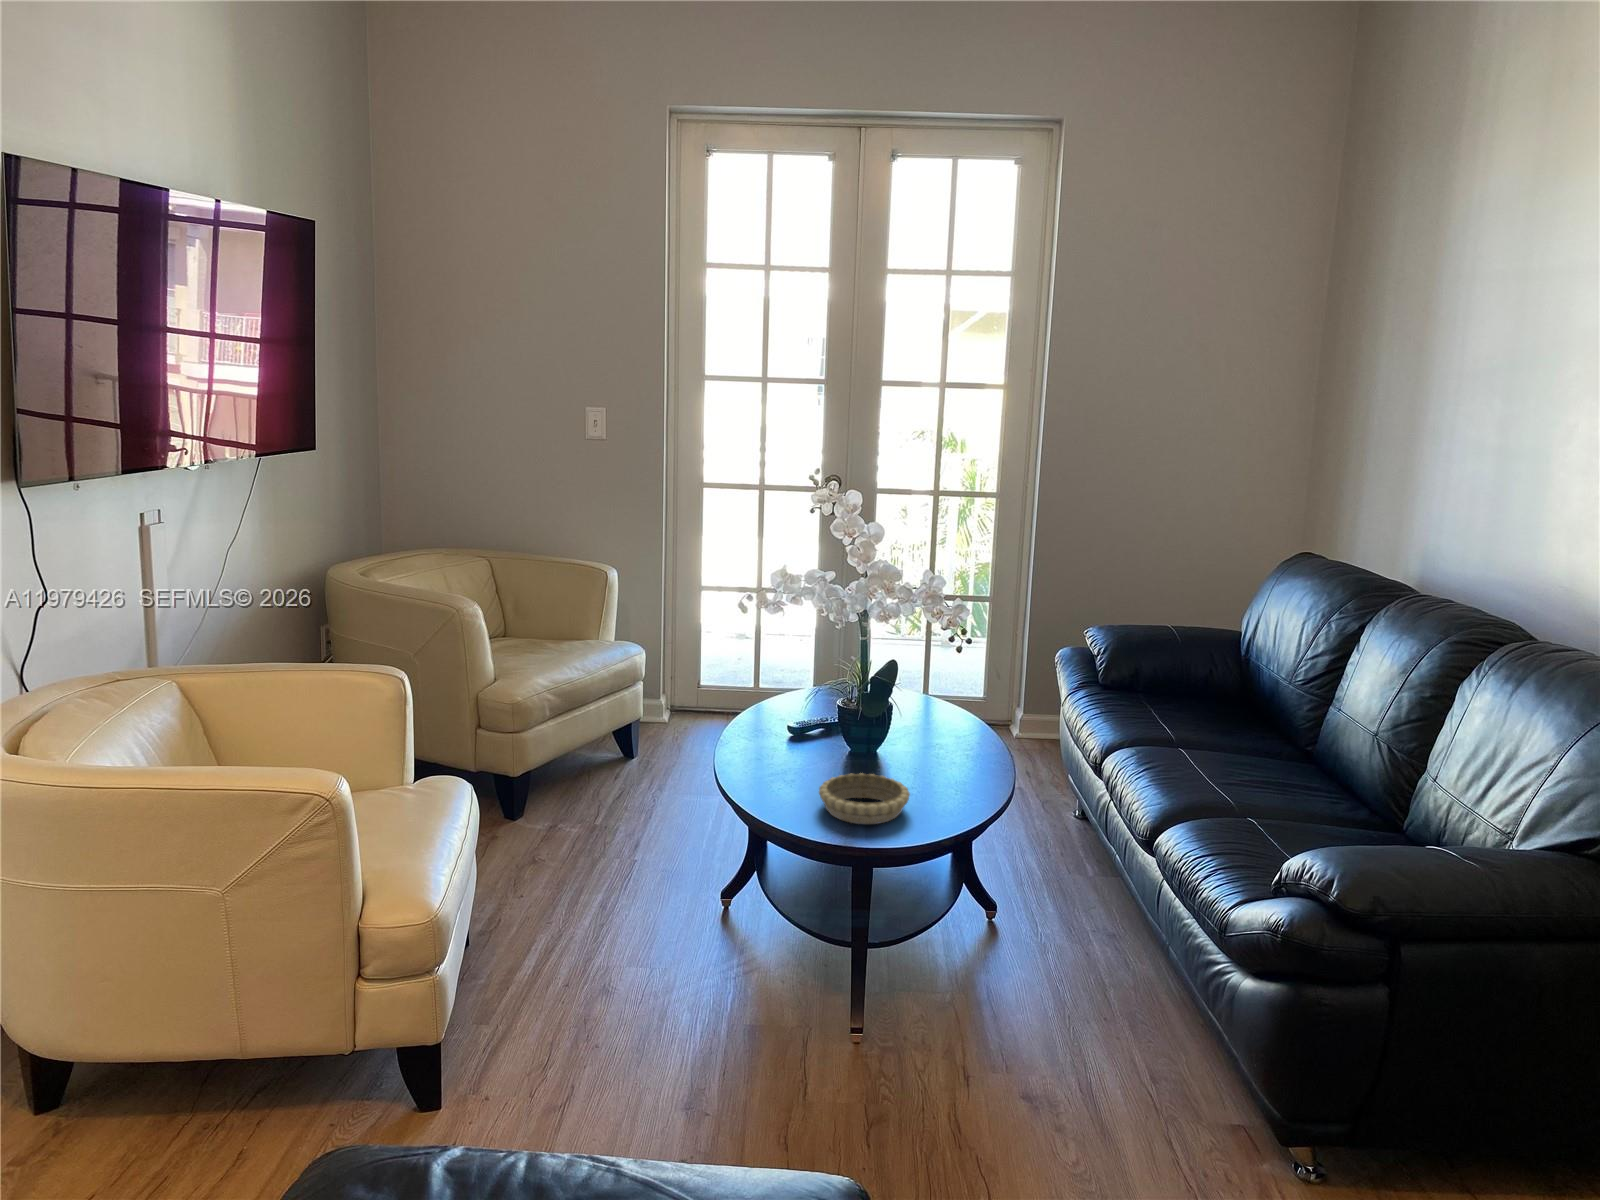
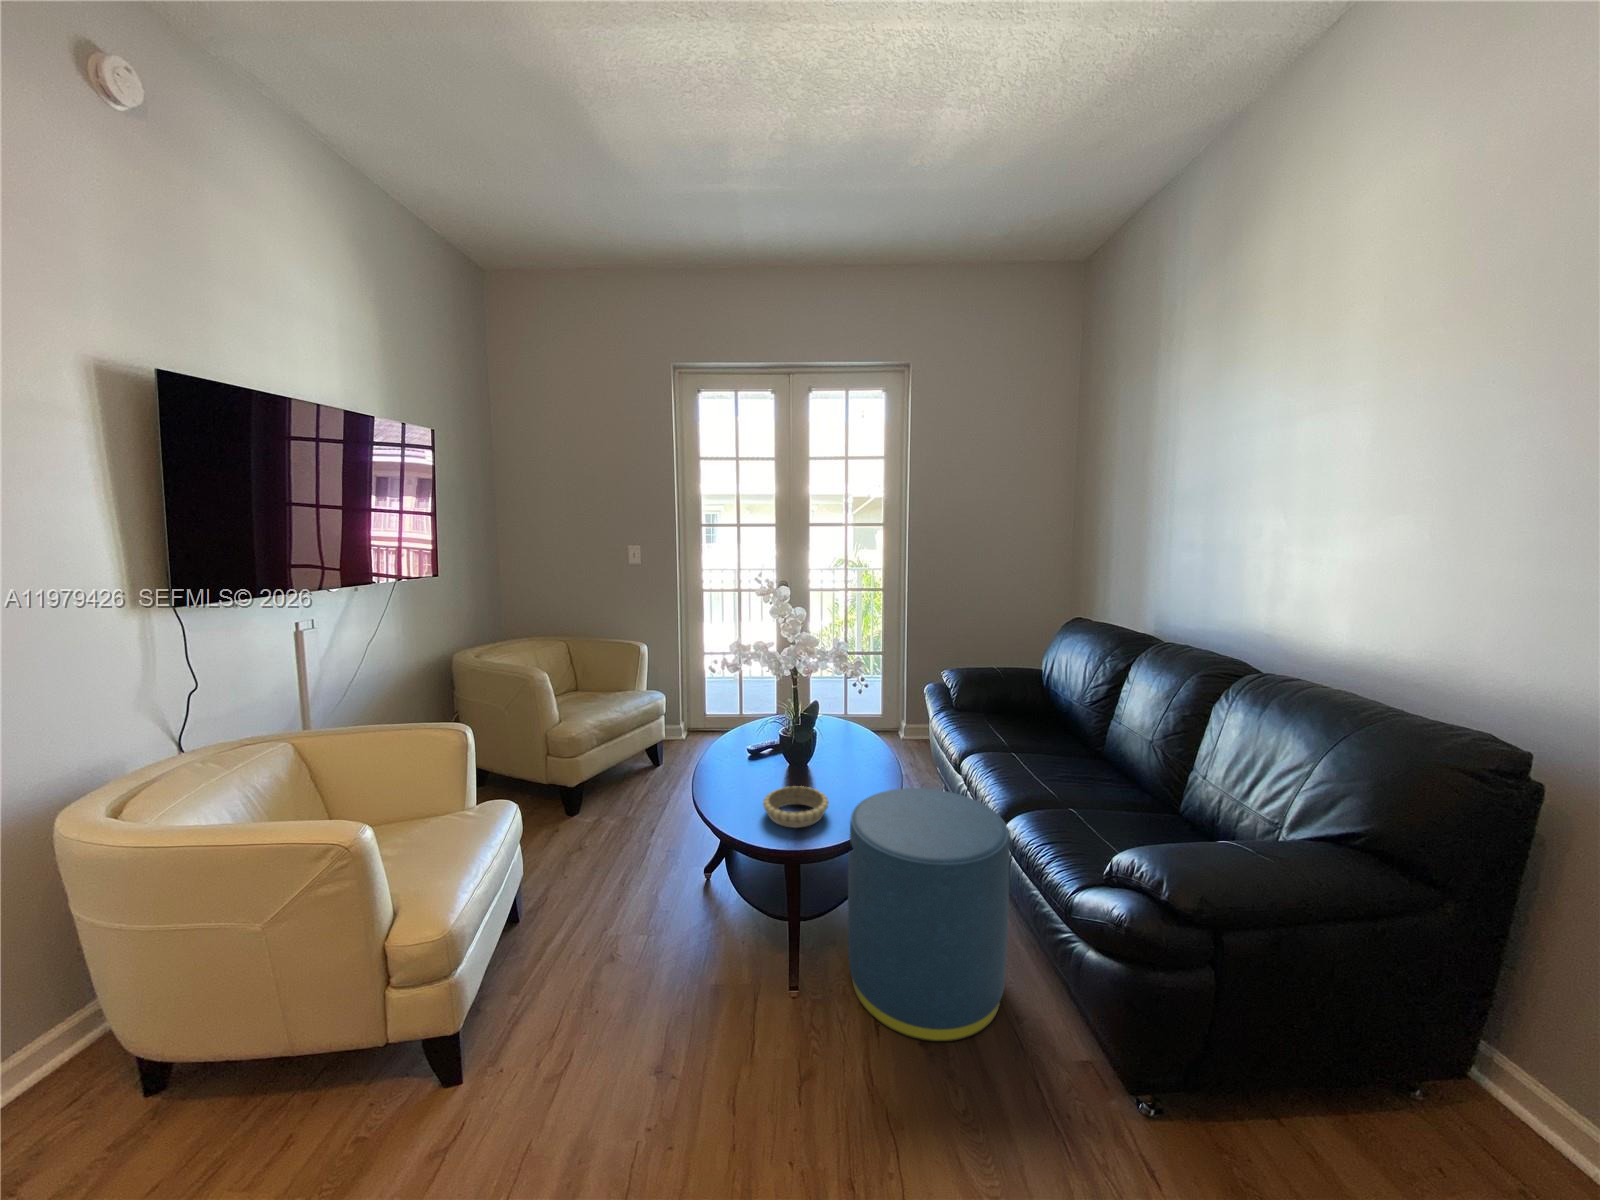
ottoman: none [929,782,1154,1095] -> present [848,788,1010,1042]

